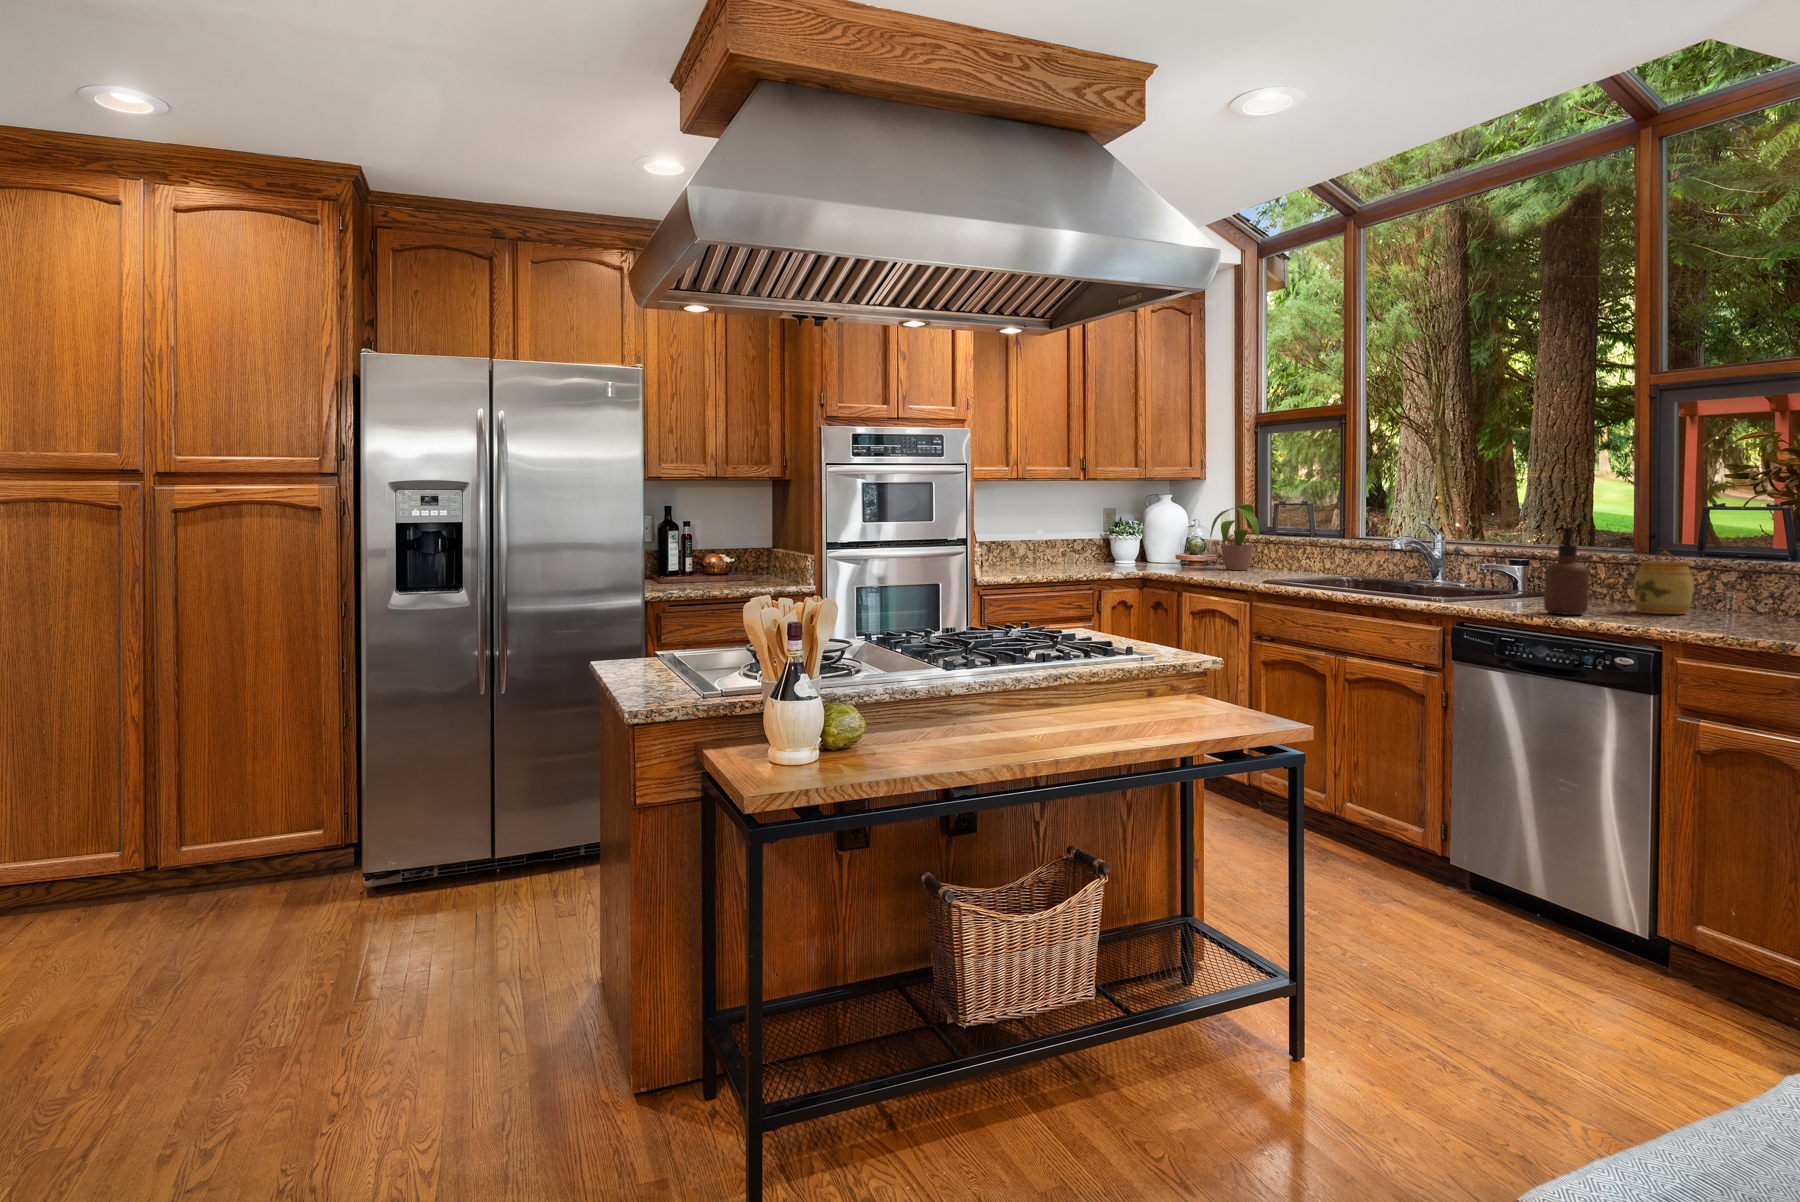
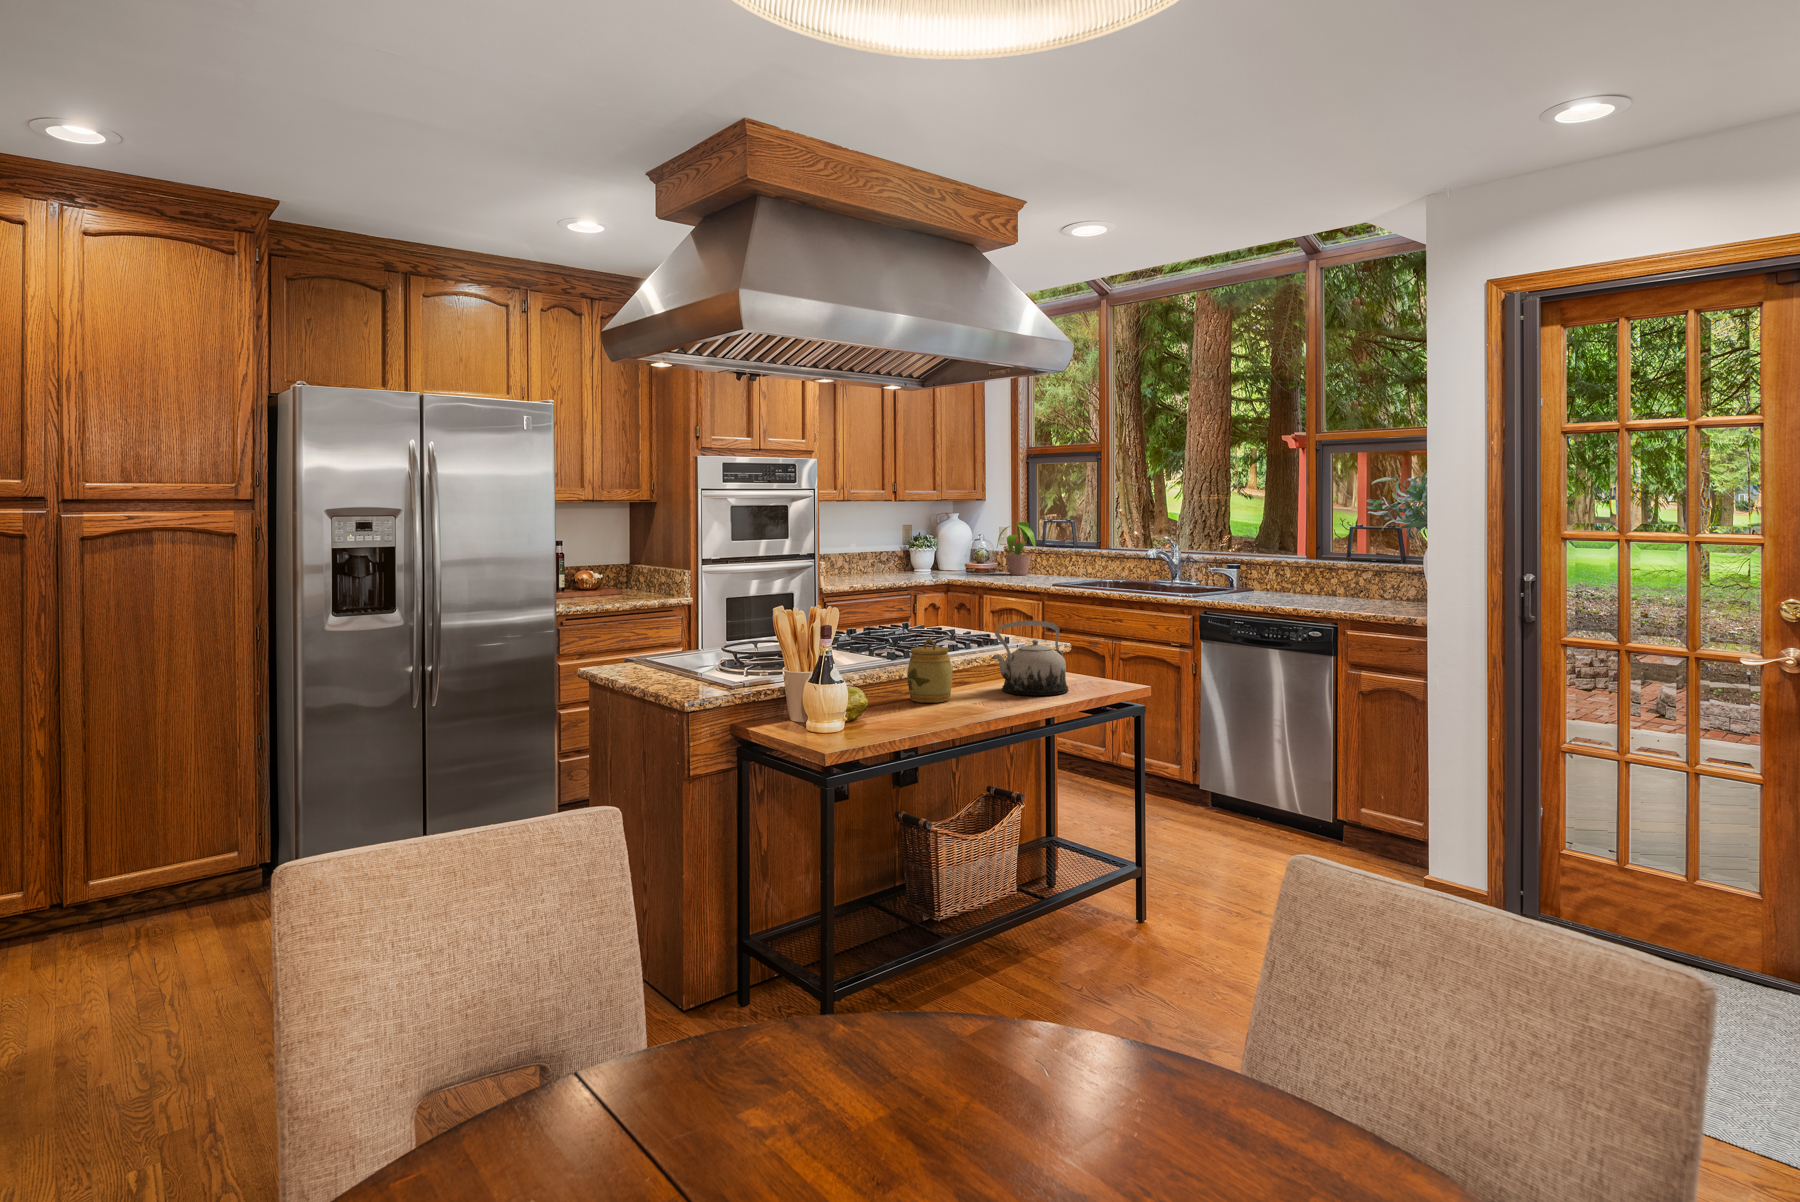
soap dispenser: present [1544,527,1589,615] -> none [1263,544,1291,605]
jar: present [1634,551,1694,614] -> present [907,638,952,702]
teapot: none [1062,626,1175,731] -> present [993,621,1069,695]

